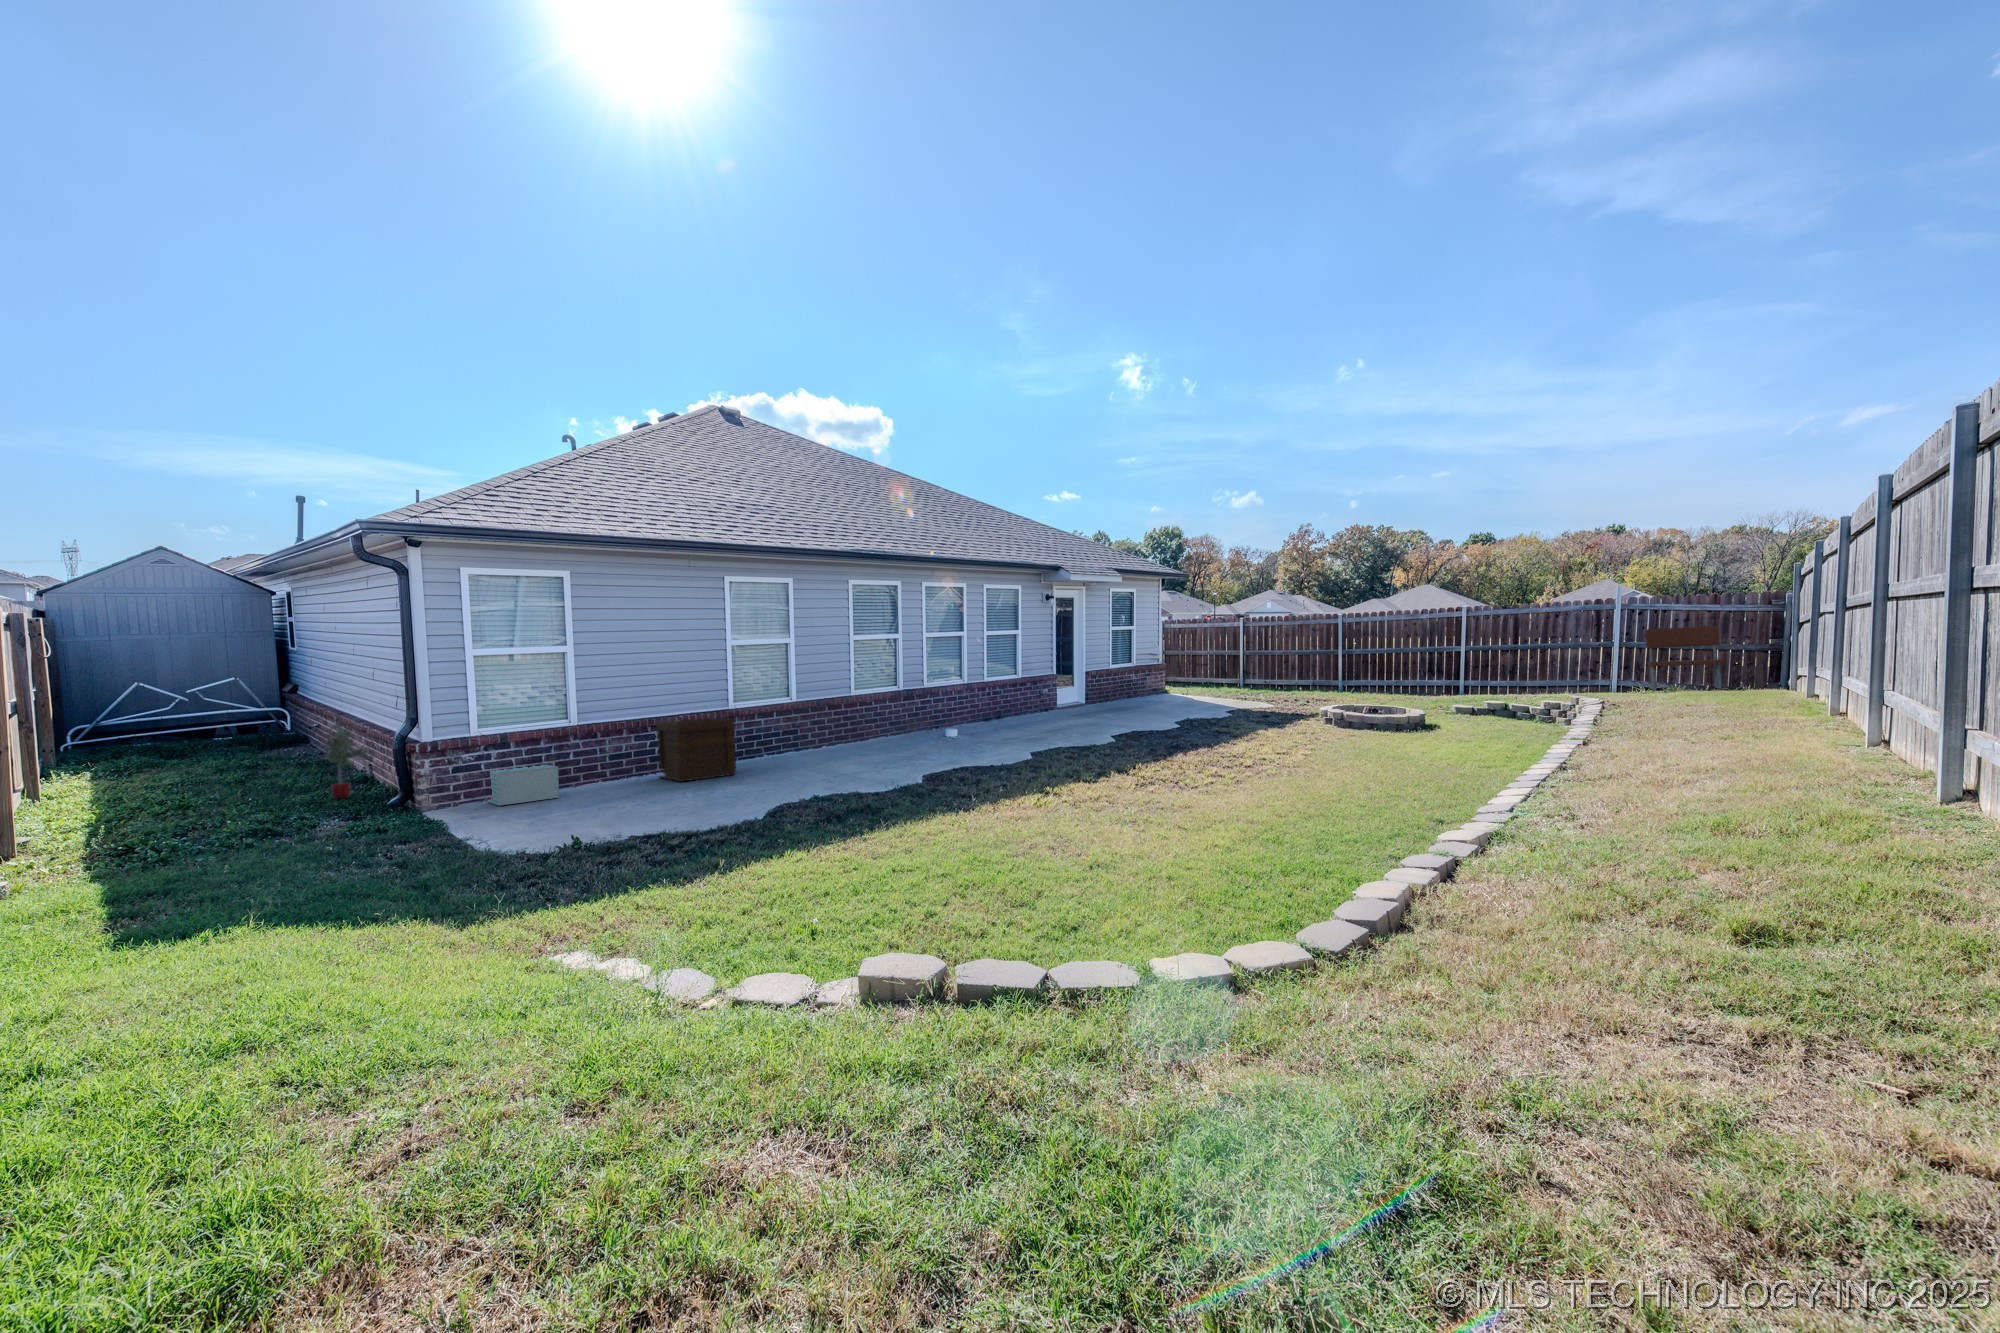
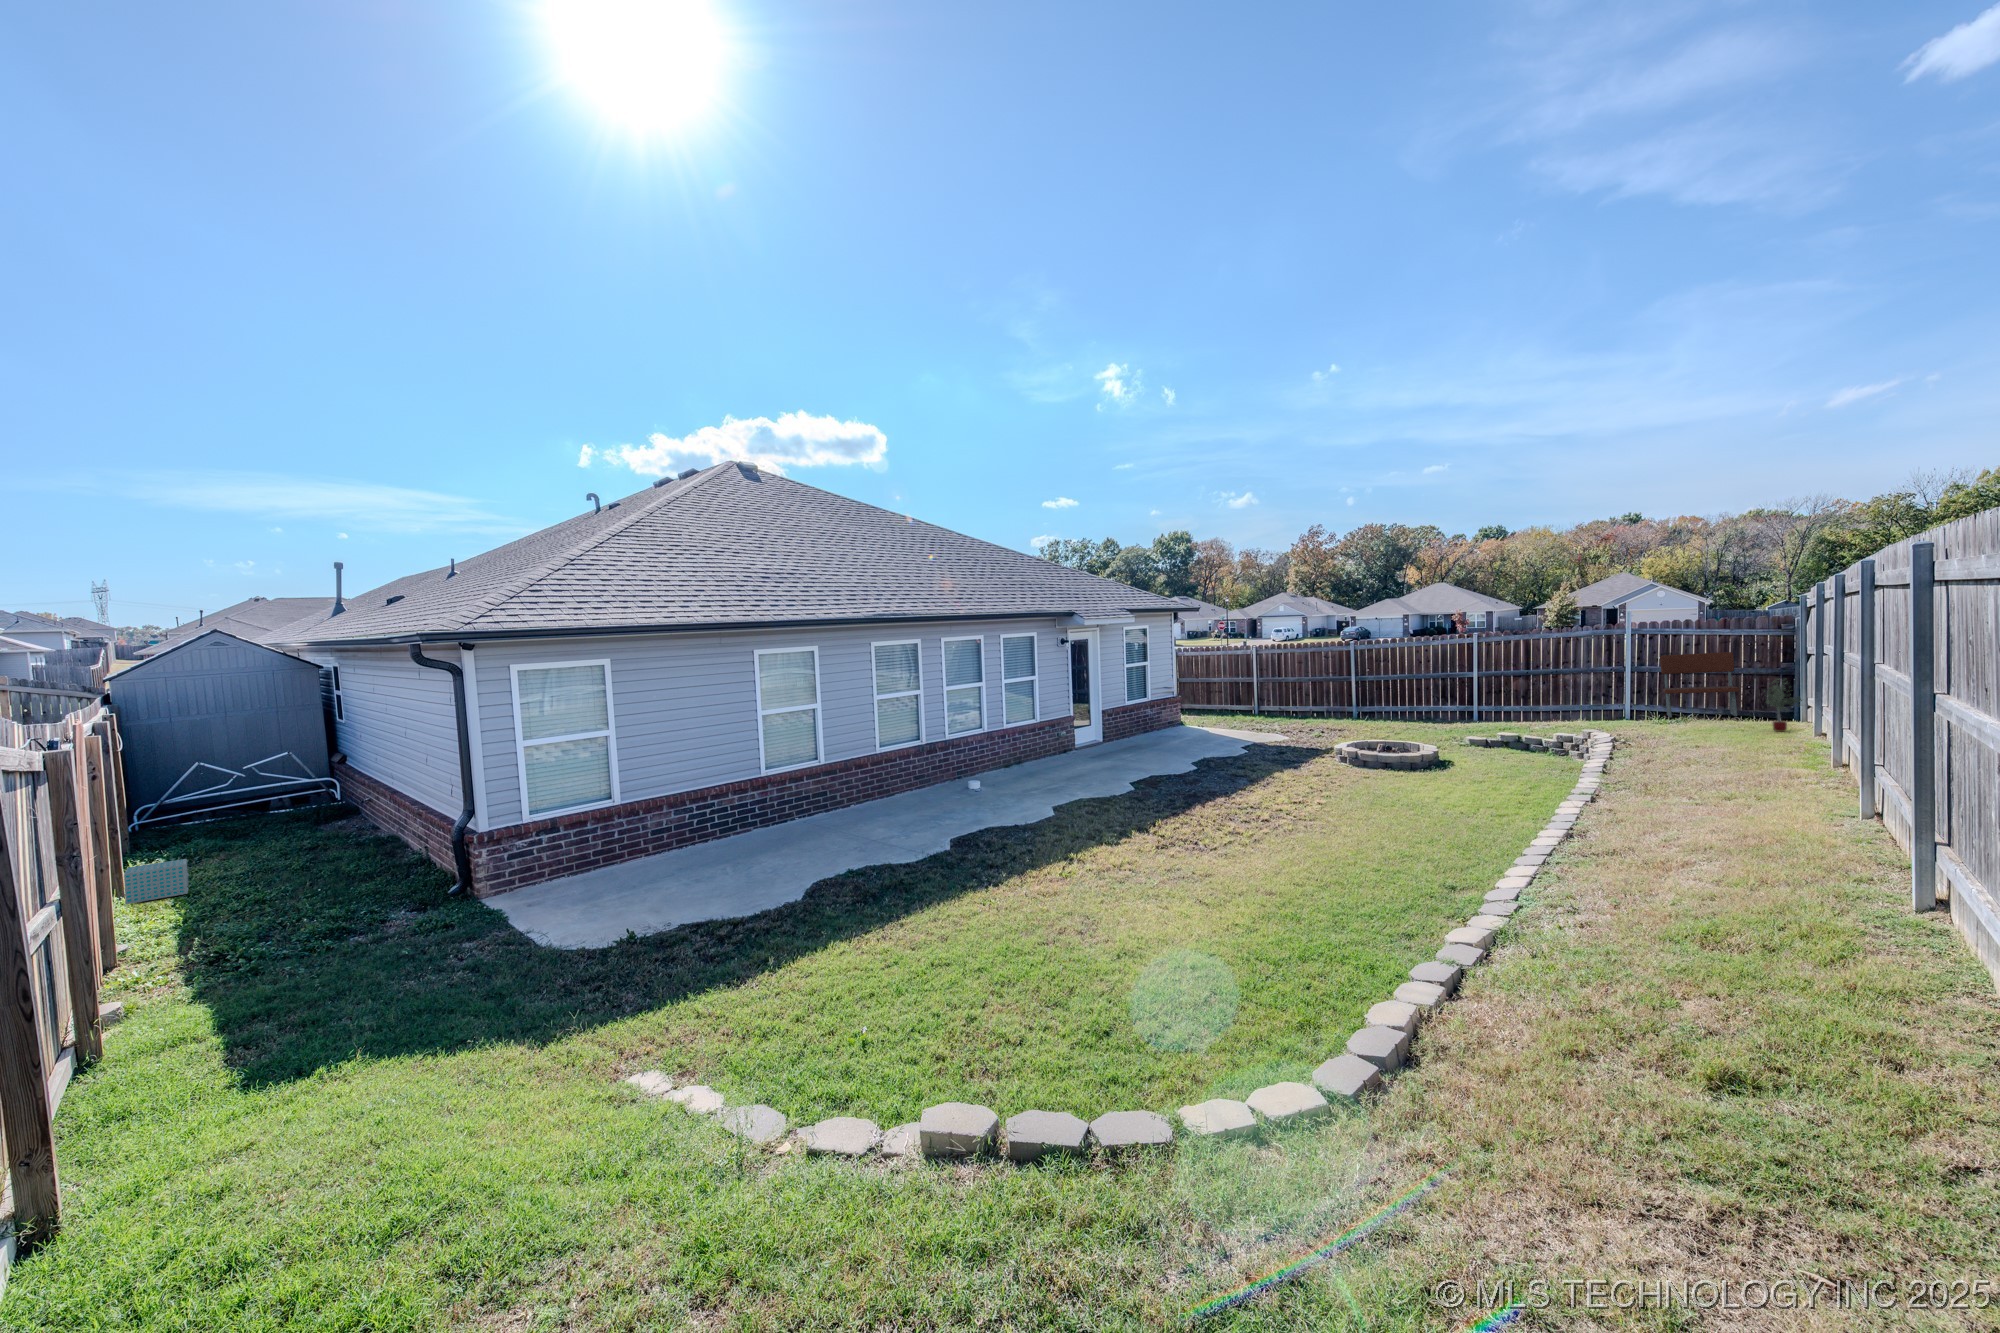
wooden crate: present [657,718,736,782] -> none [692,788,770,856]
potted tree: present [324,721,372,799] -> present [1764,679,1802,732]
storage box: present [488,765,559,806] -> present [124,859,189,904]

